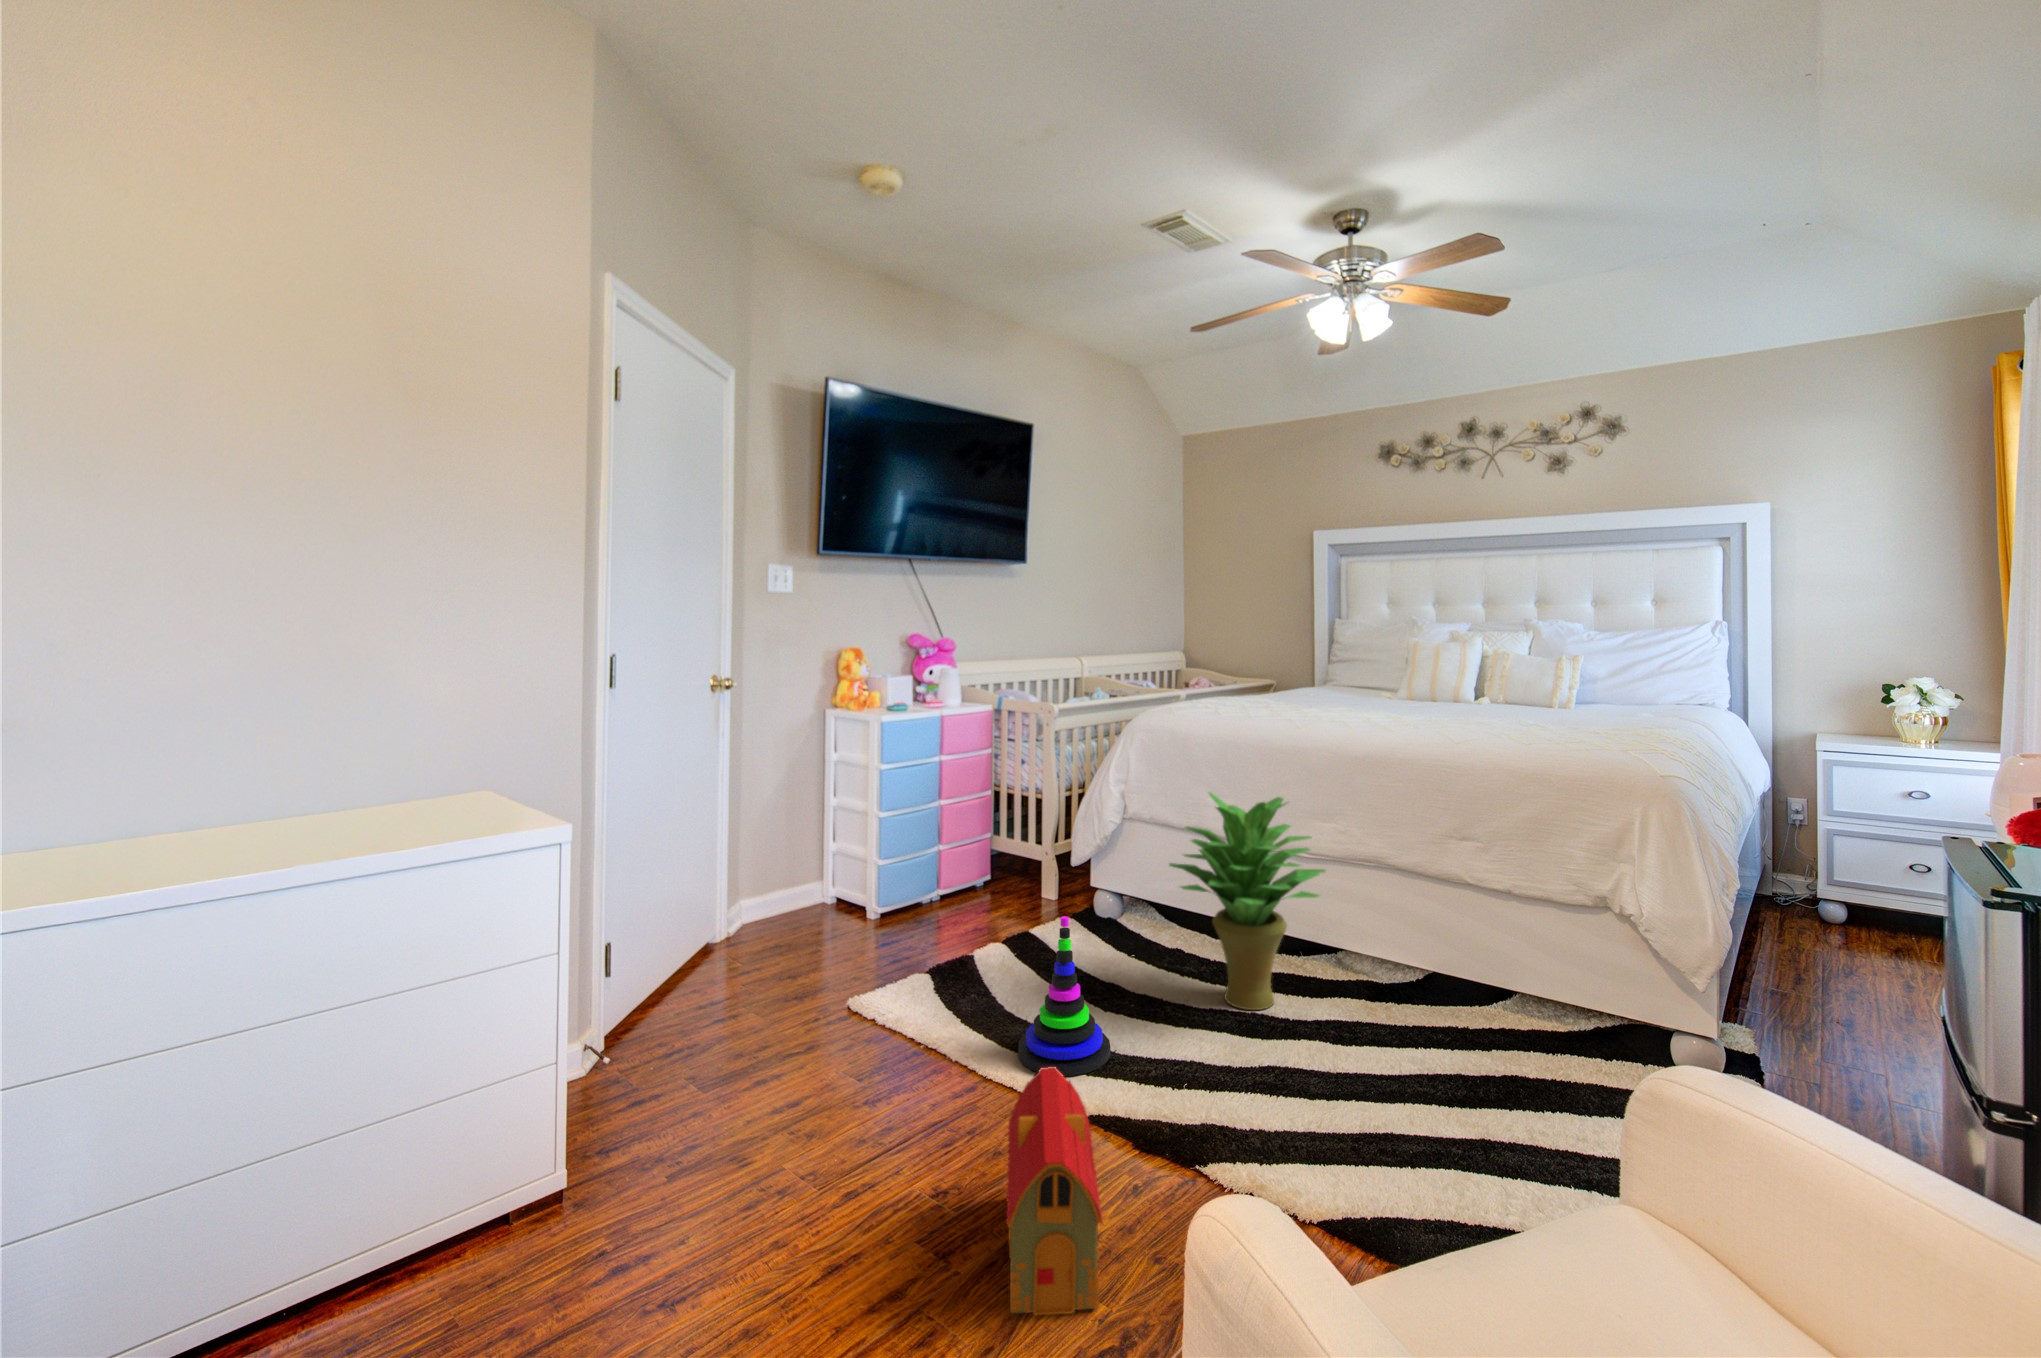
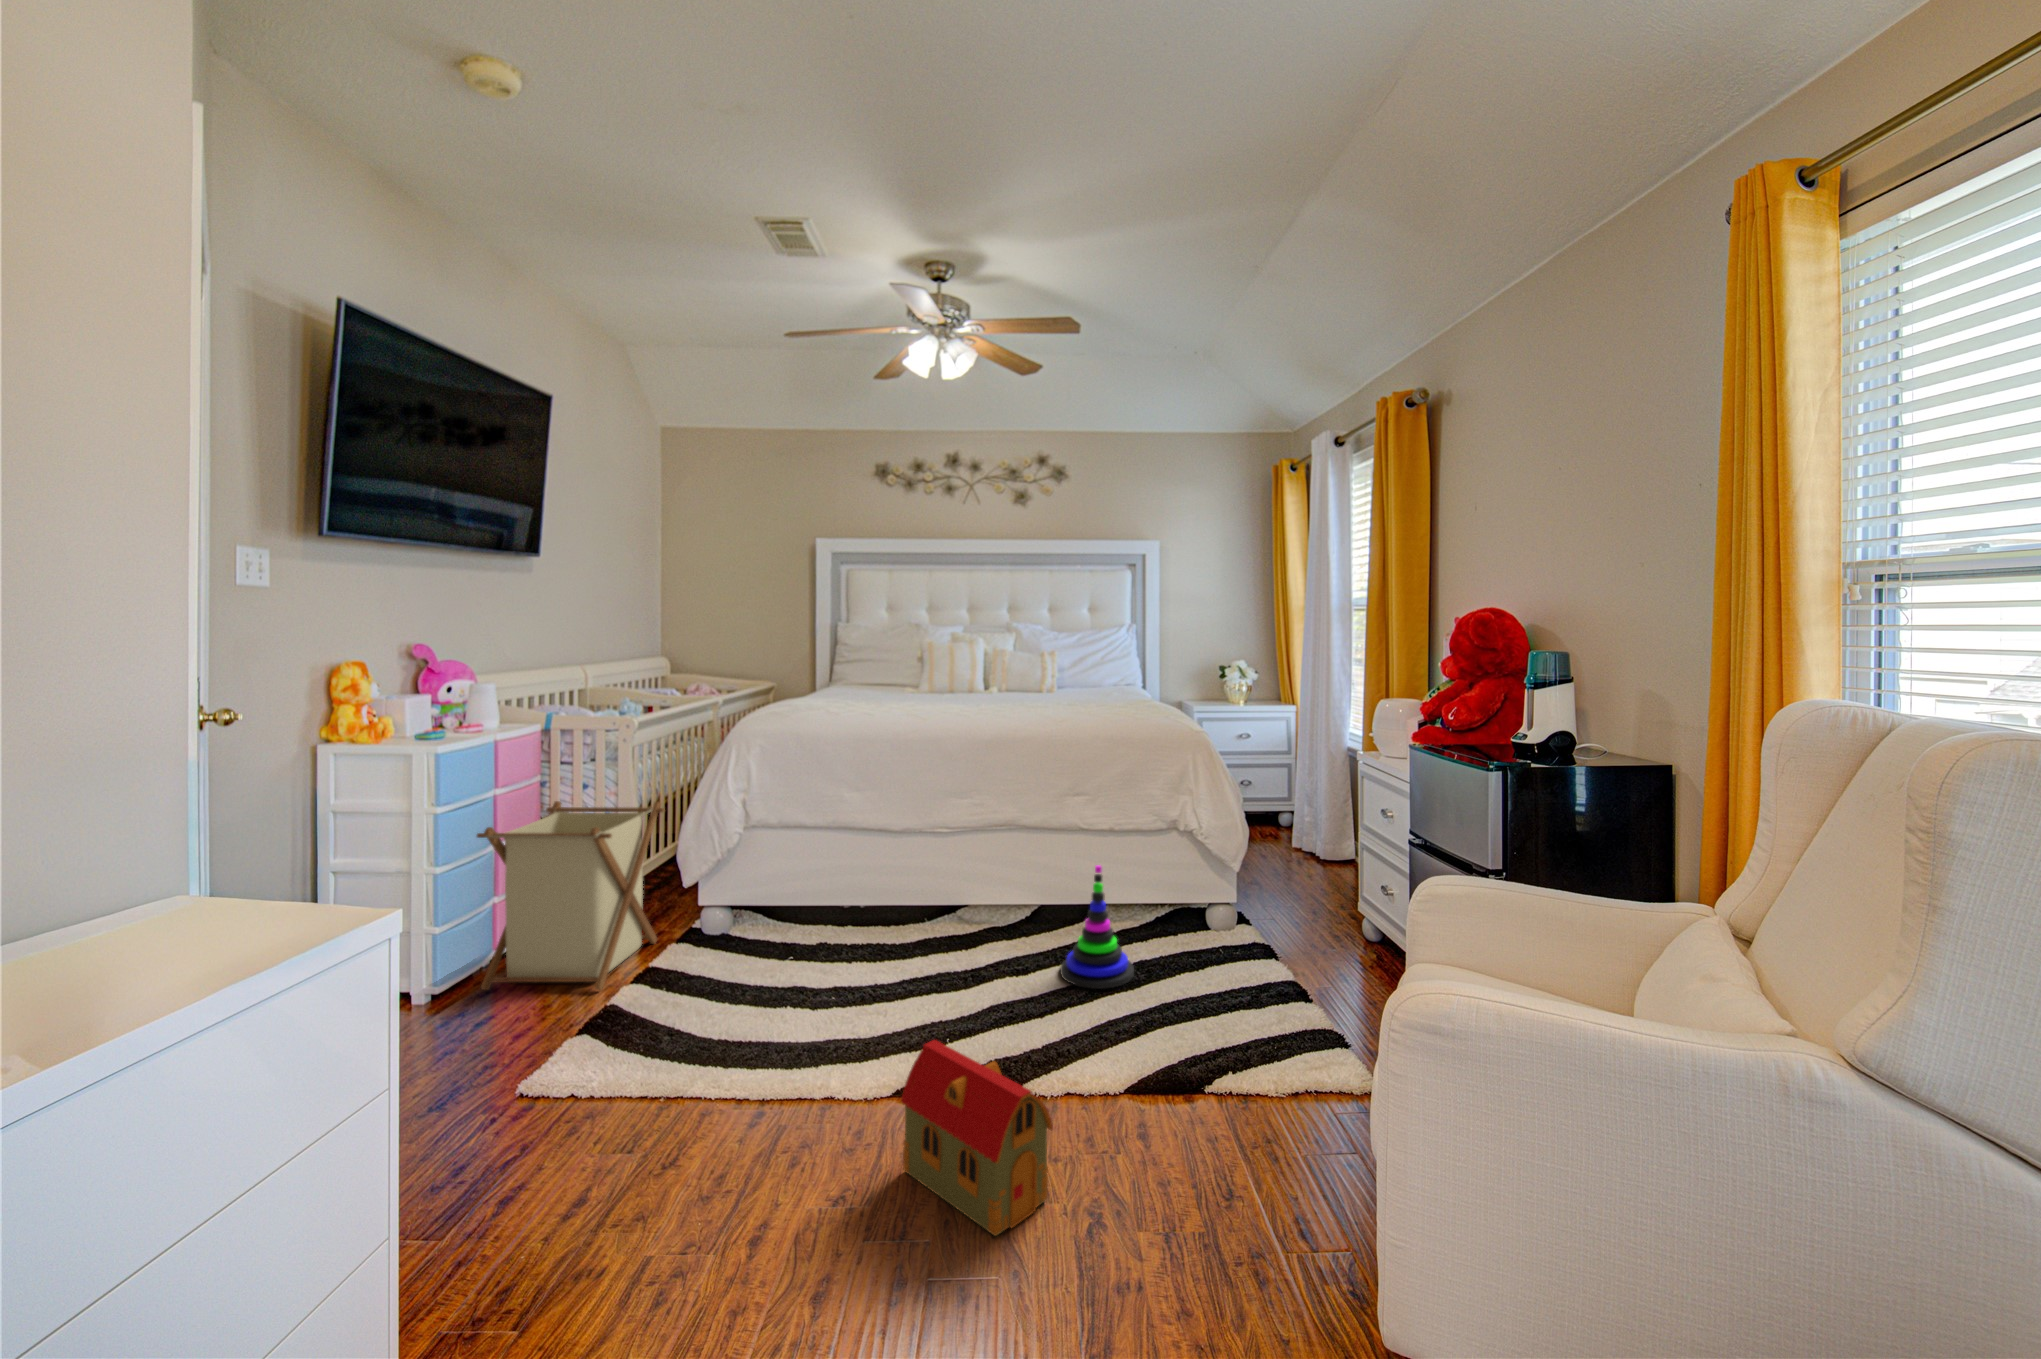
laundry basket: none [916,770,1059,937] -> present [477,801,665,990]
potted plant: present [1169,792,1325,1010] -> none [858,782,997,971]
stacking toy: present [1018,916,1111,1076] -> present [1060,865,1134,989]

